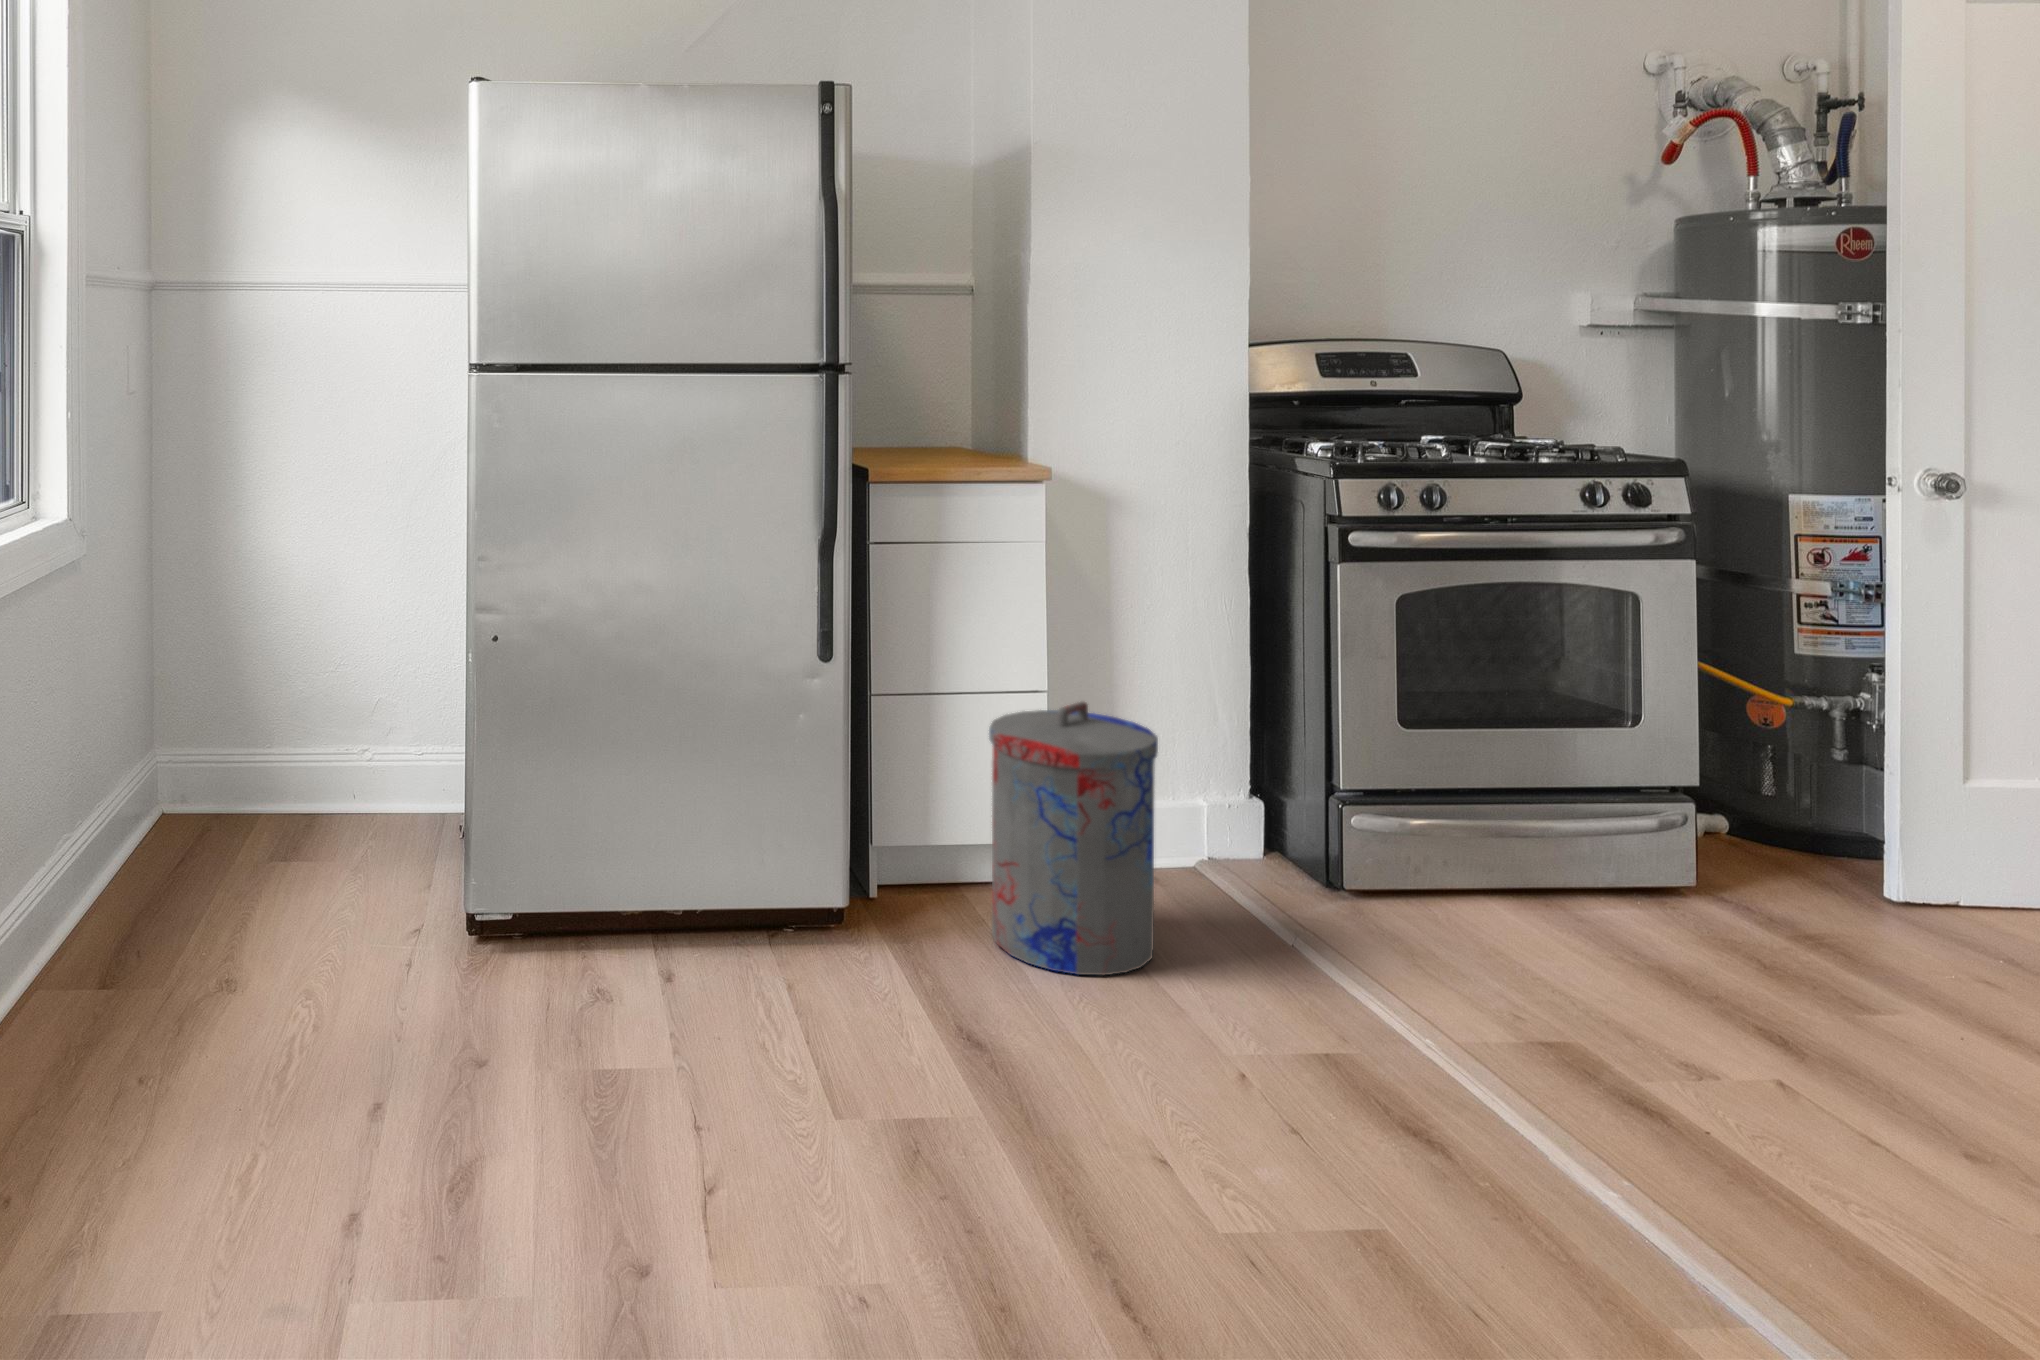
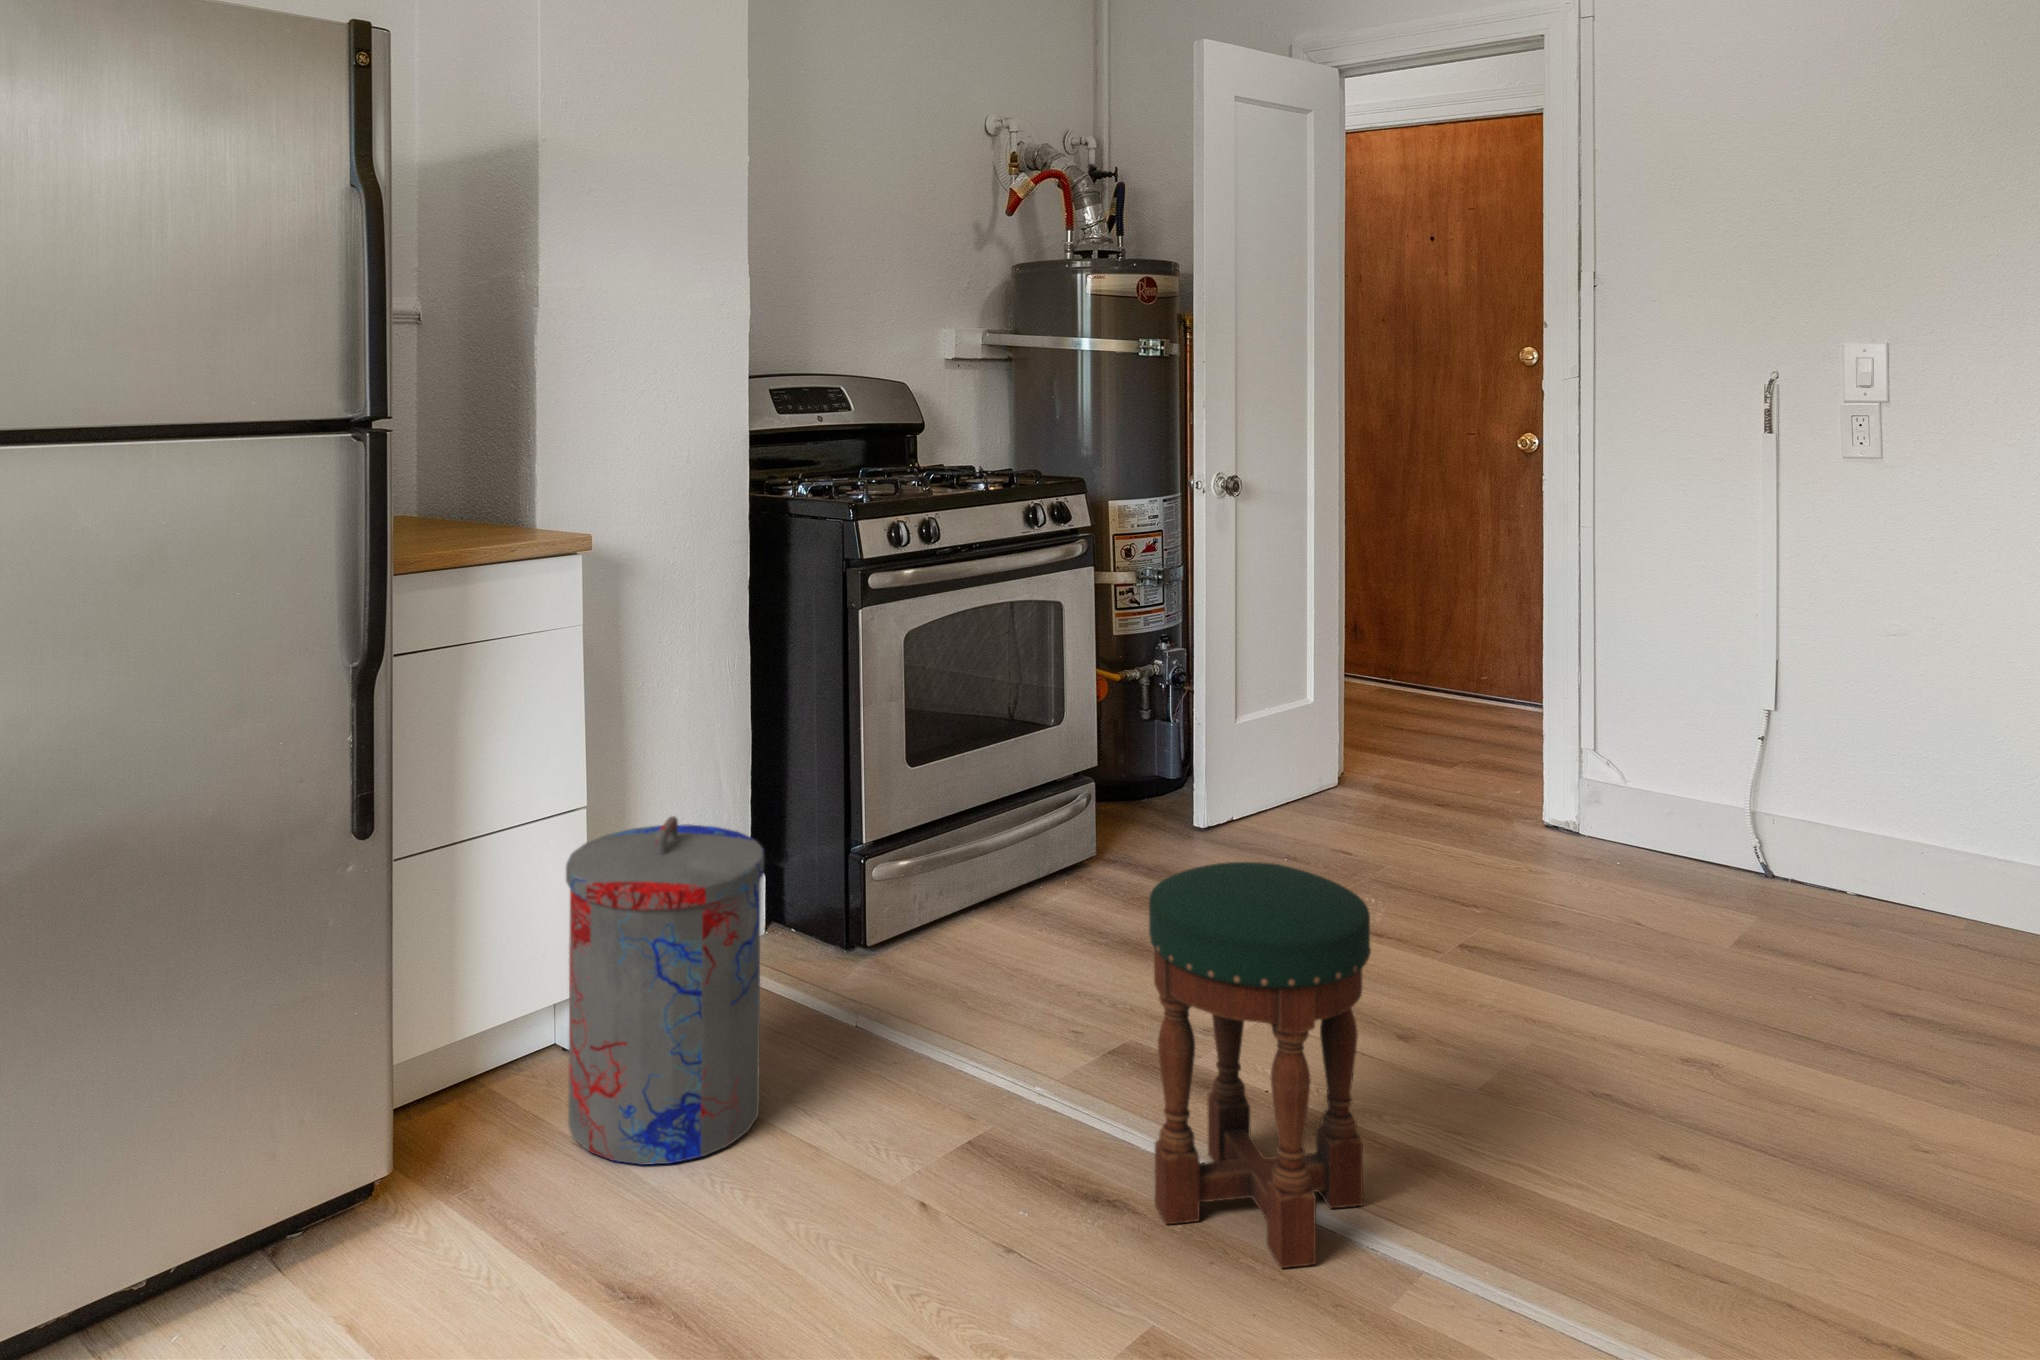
stool: none [1448,831,1710,1232] -> present [1149,862,1371,1268]

